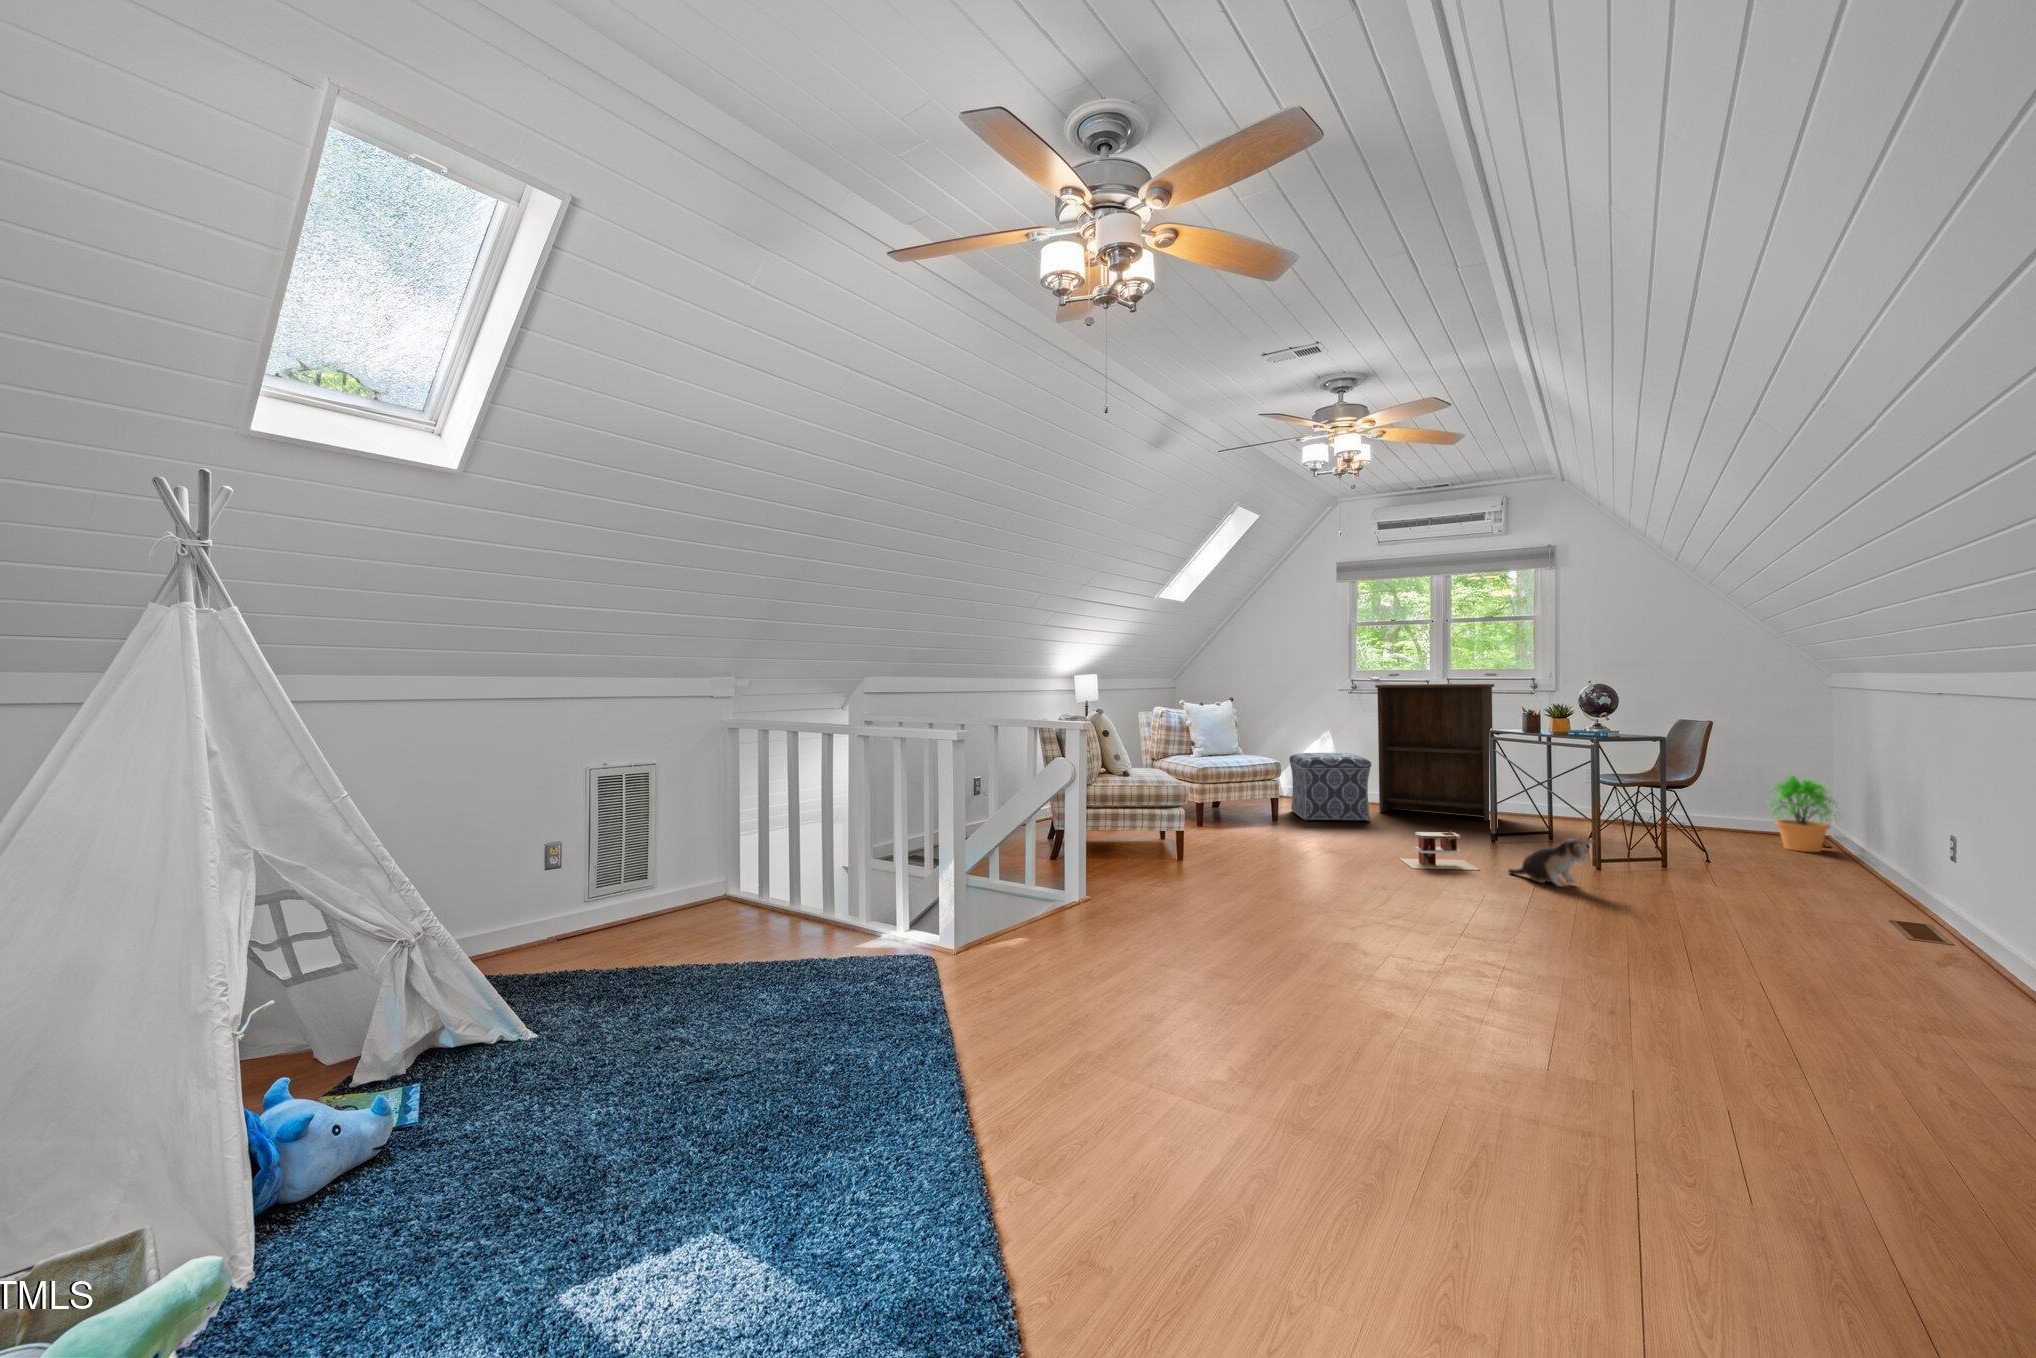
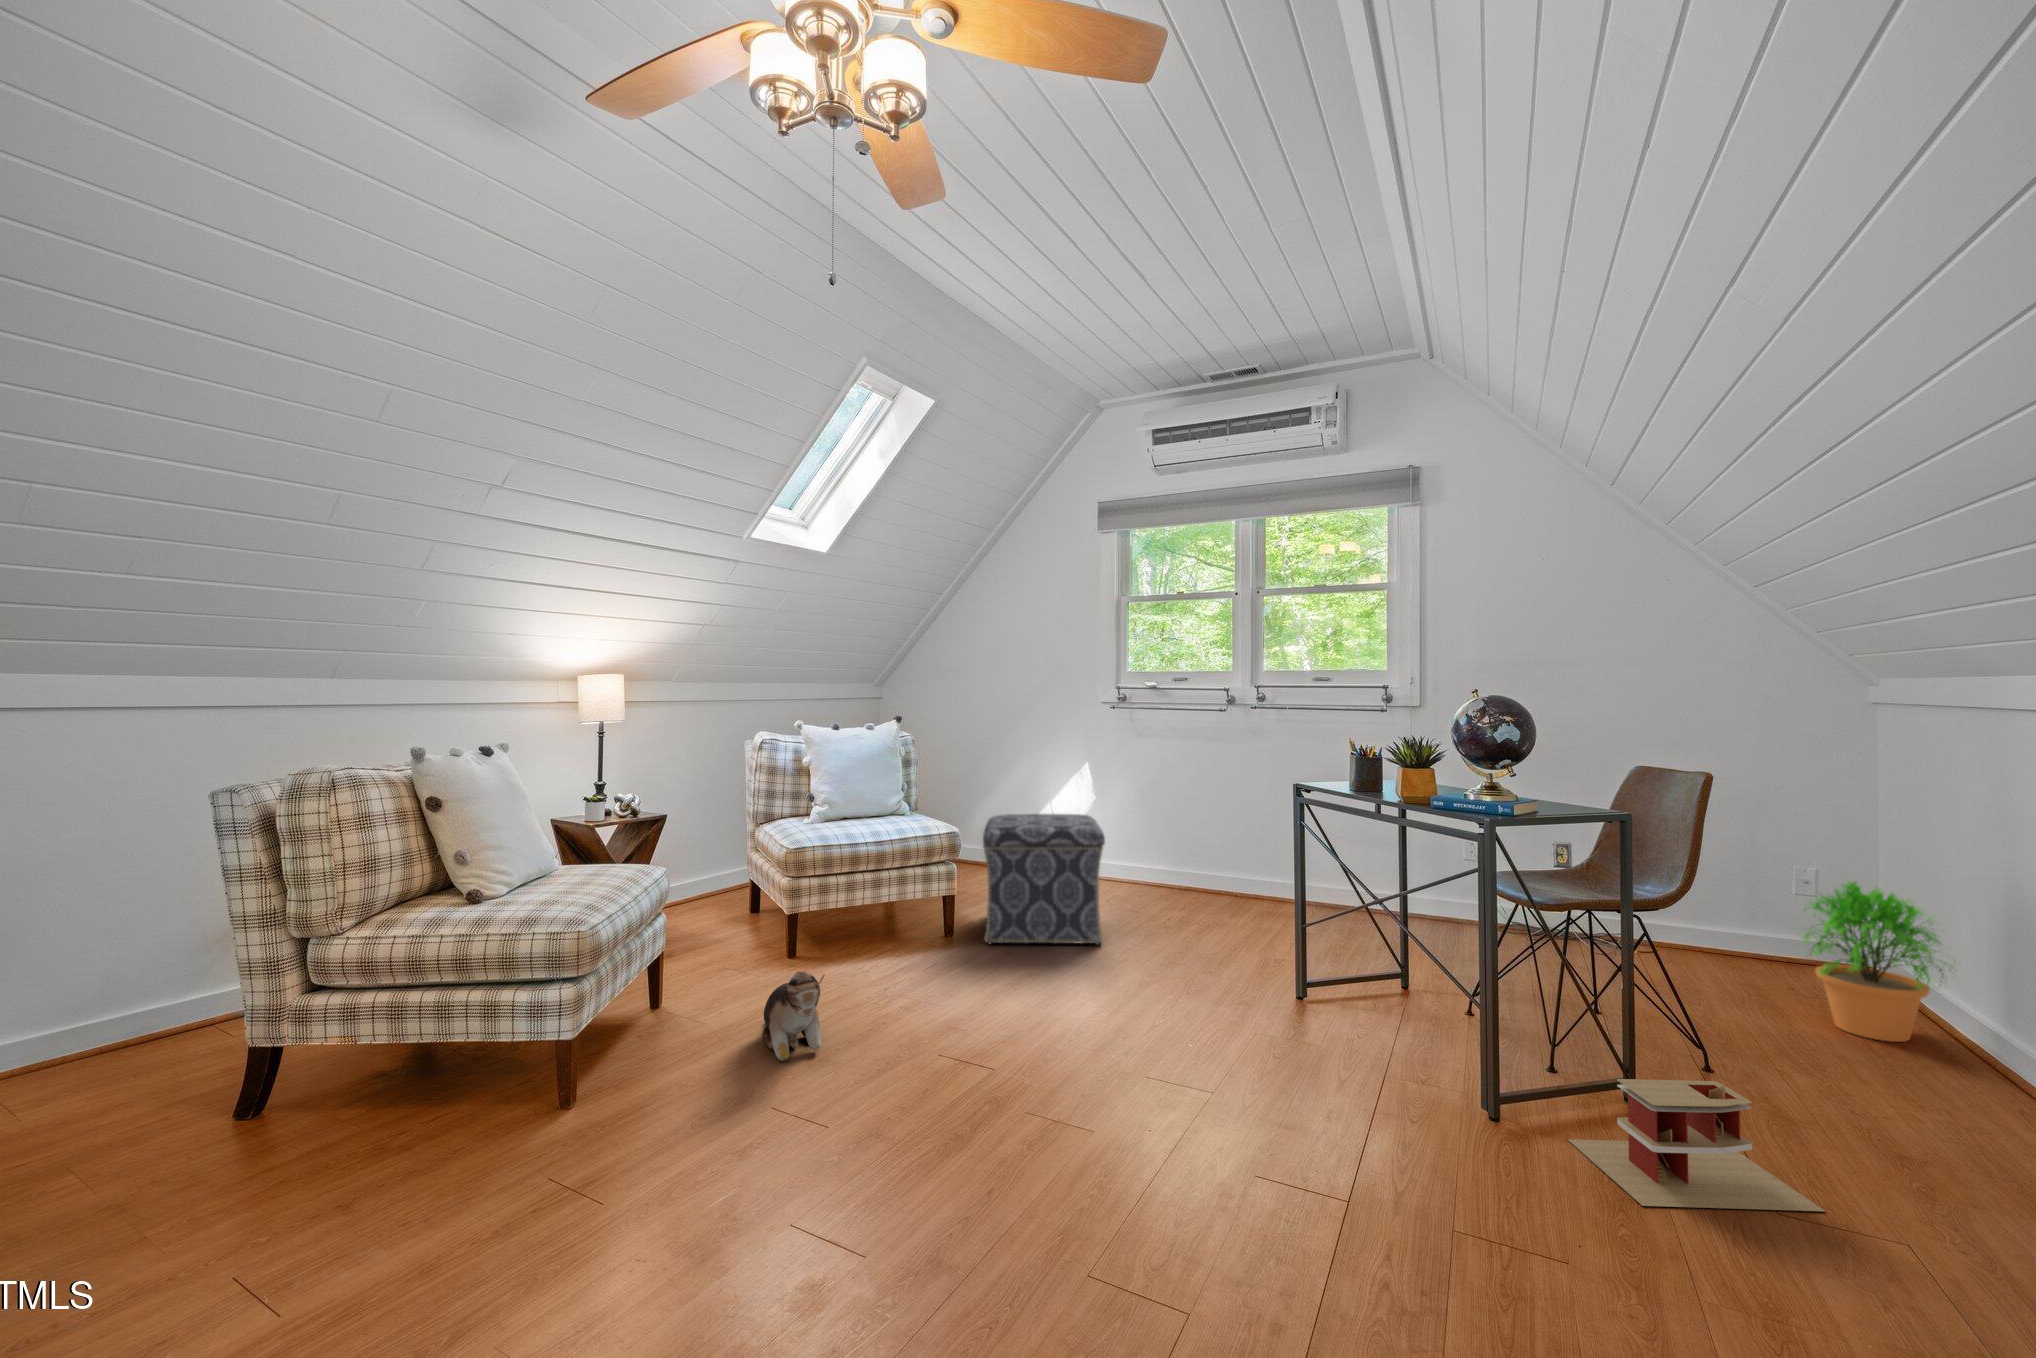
bookshelf: present [1375,684,1494,821] -> none [1132,696,1323,941]
toy house: present [1401,831,1479,870] -> present [1568,1079,1824,1211]
plush toy: present [1508,838,1593,887] -> present [762,972,825,1061]

